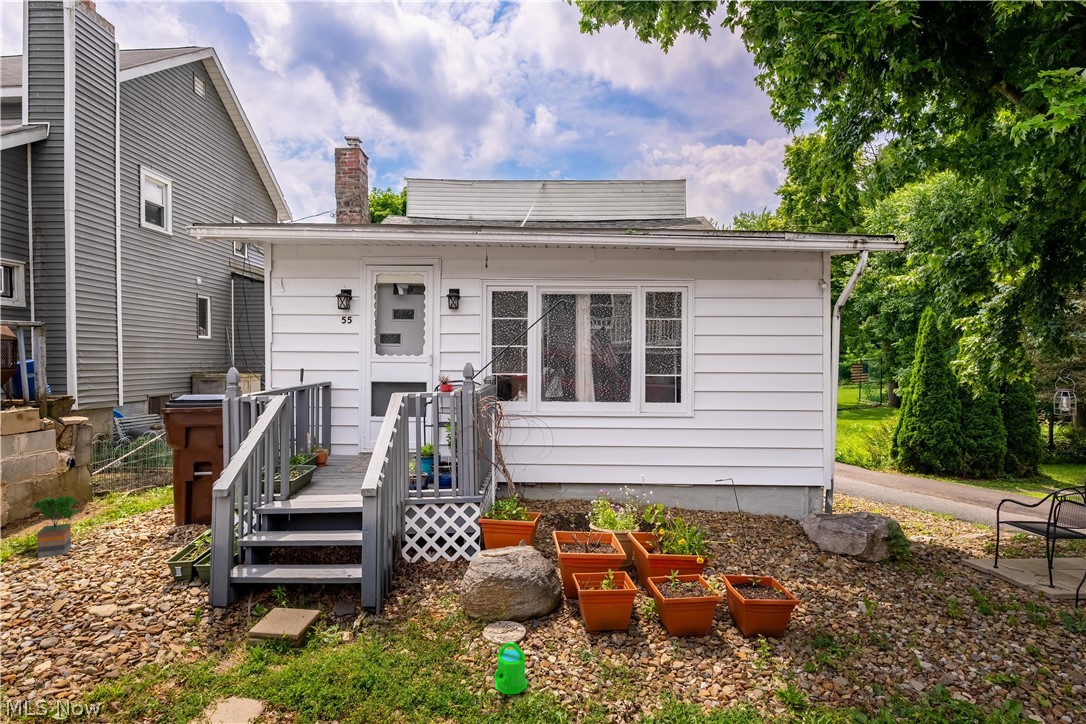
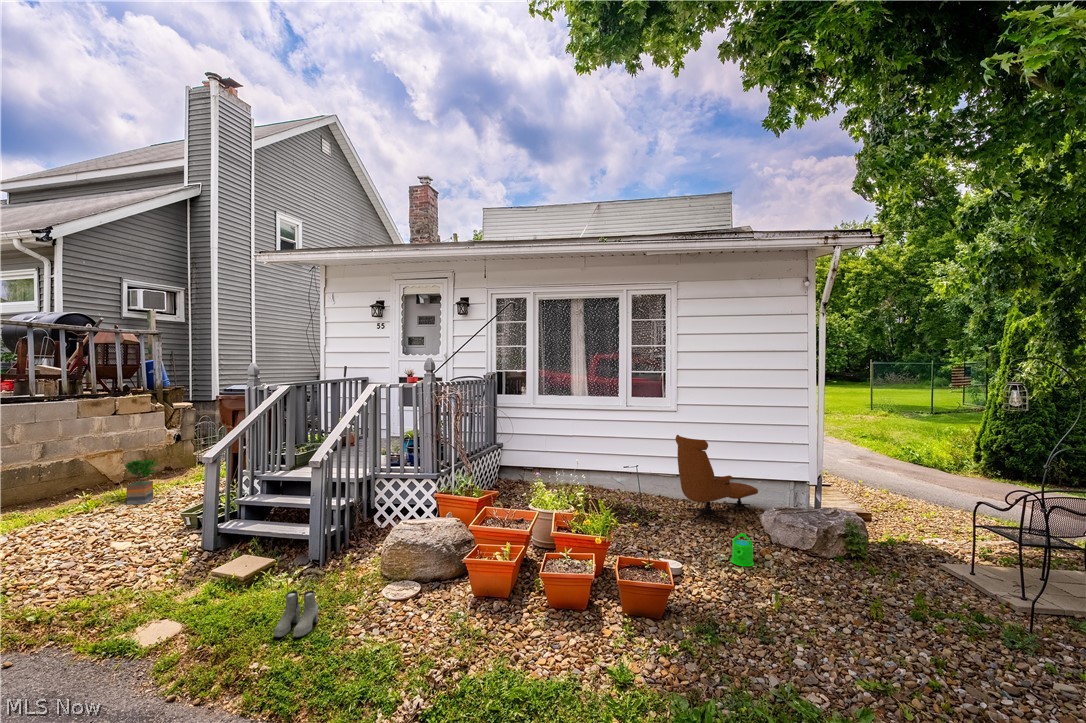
lounge chair: none [705,444,769,531] -> present [676,435,758,525]
watering can: present [494,641,527,694] -> present [730,533,754,567]
boots: none [406,643,444,702] -> present [274,591,318,637]

